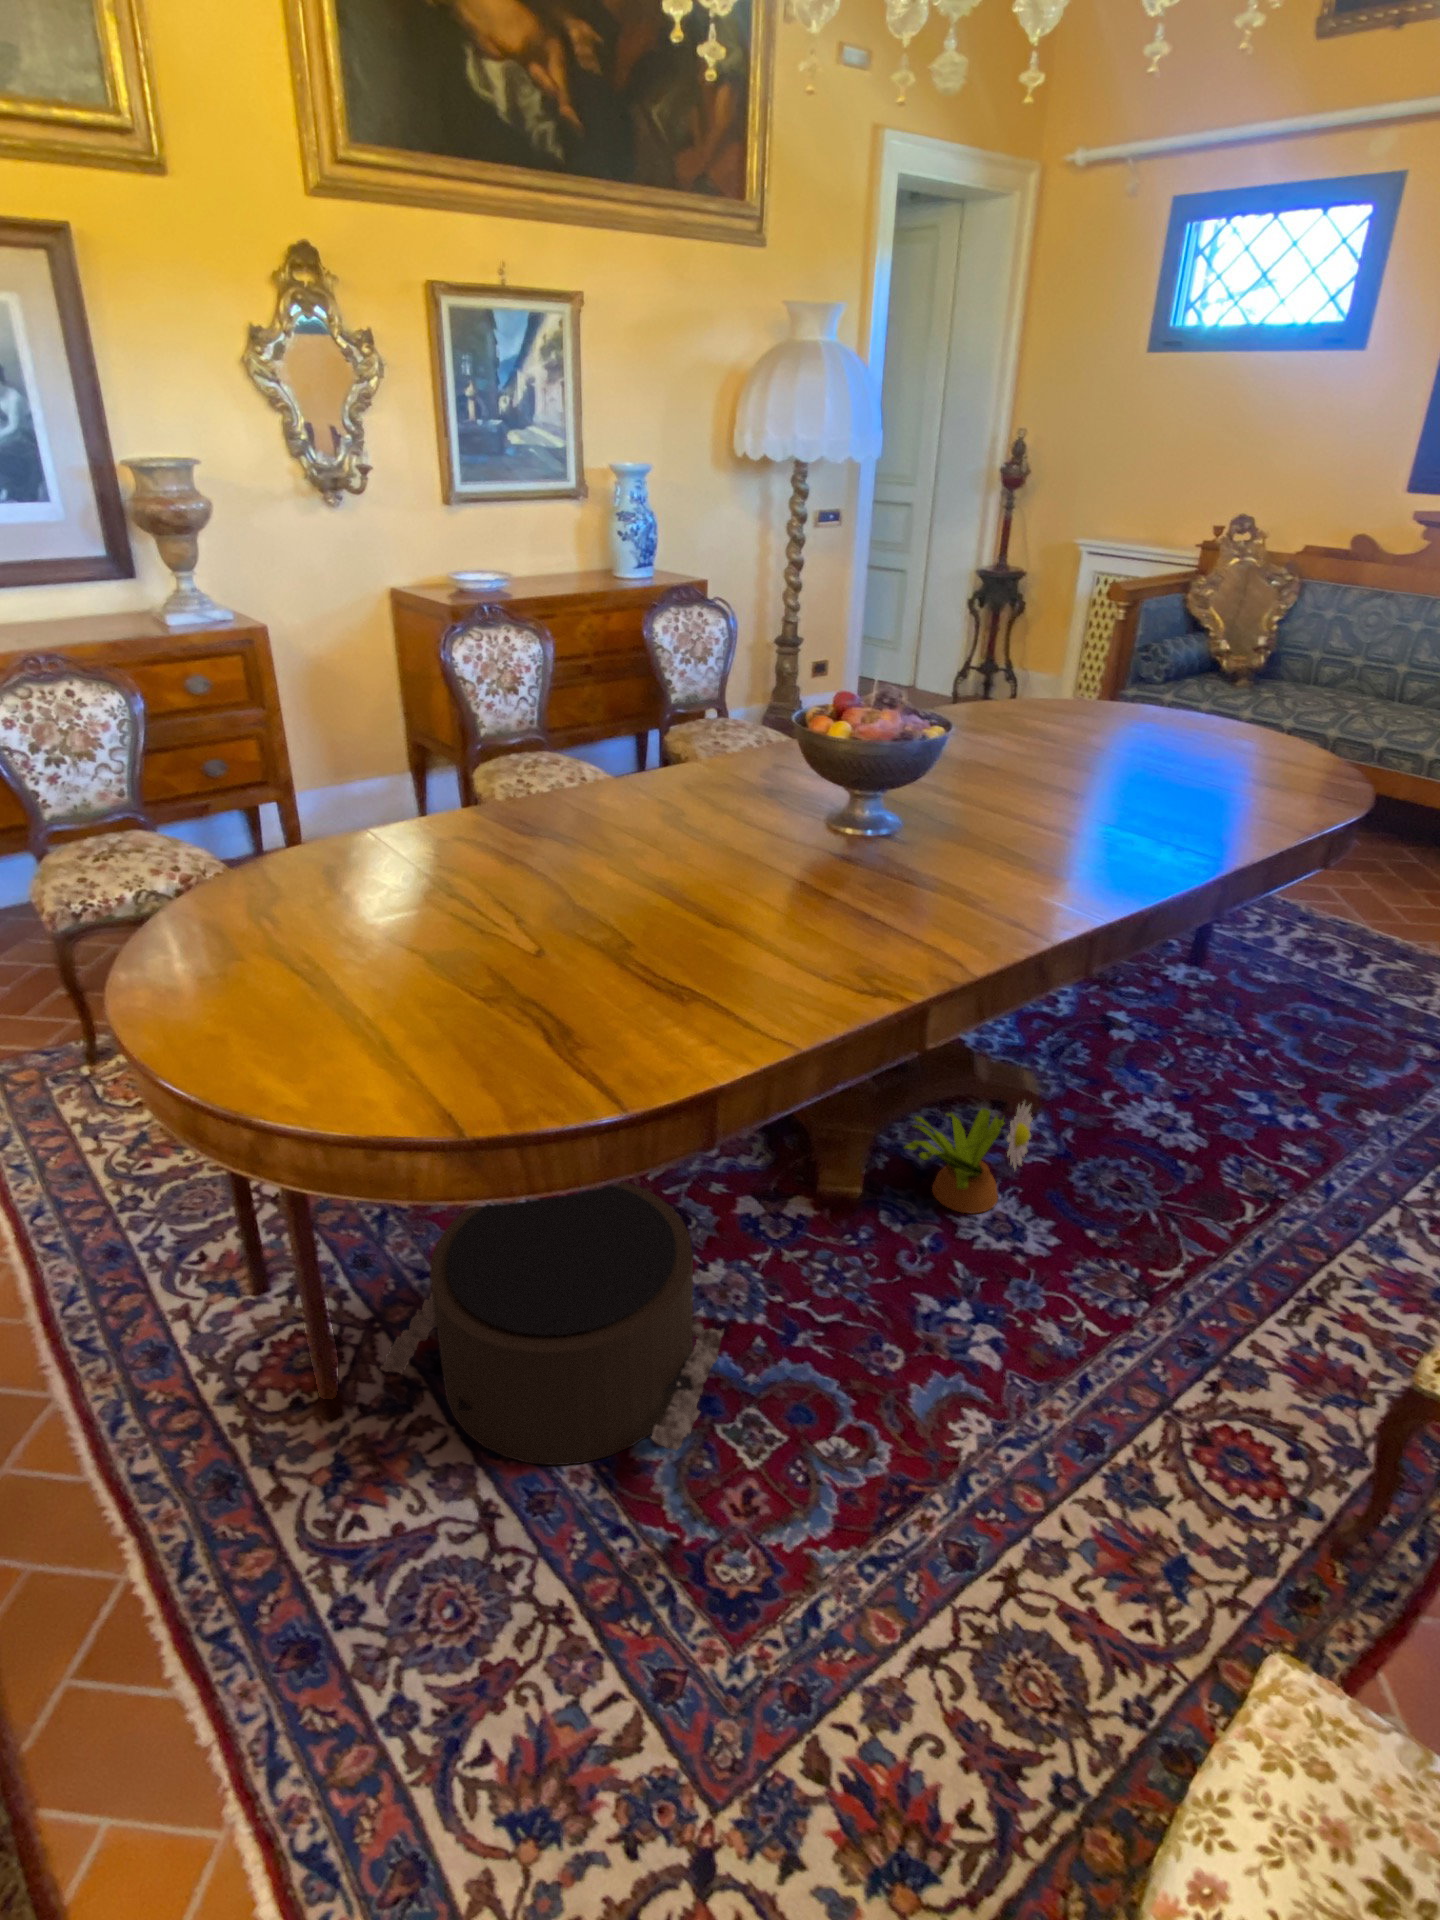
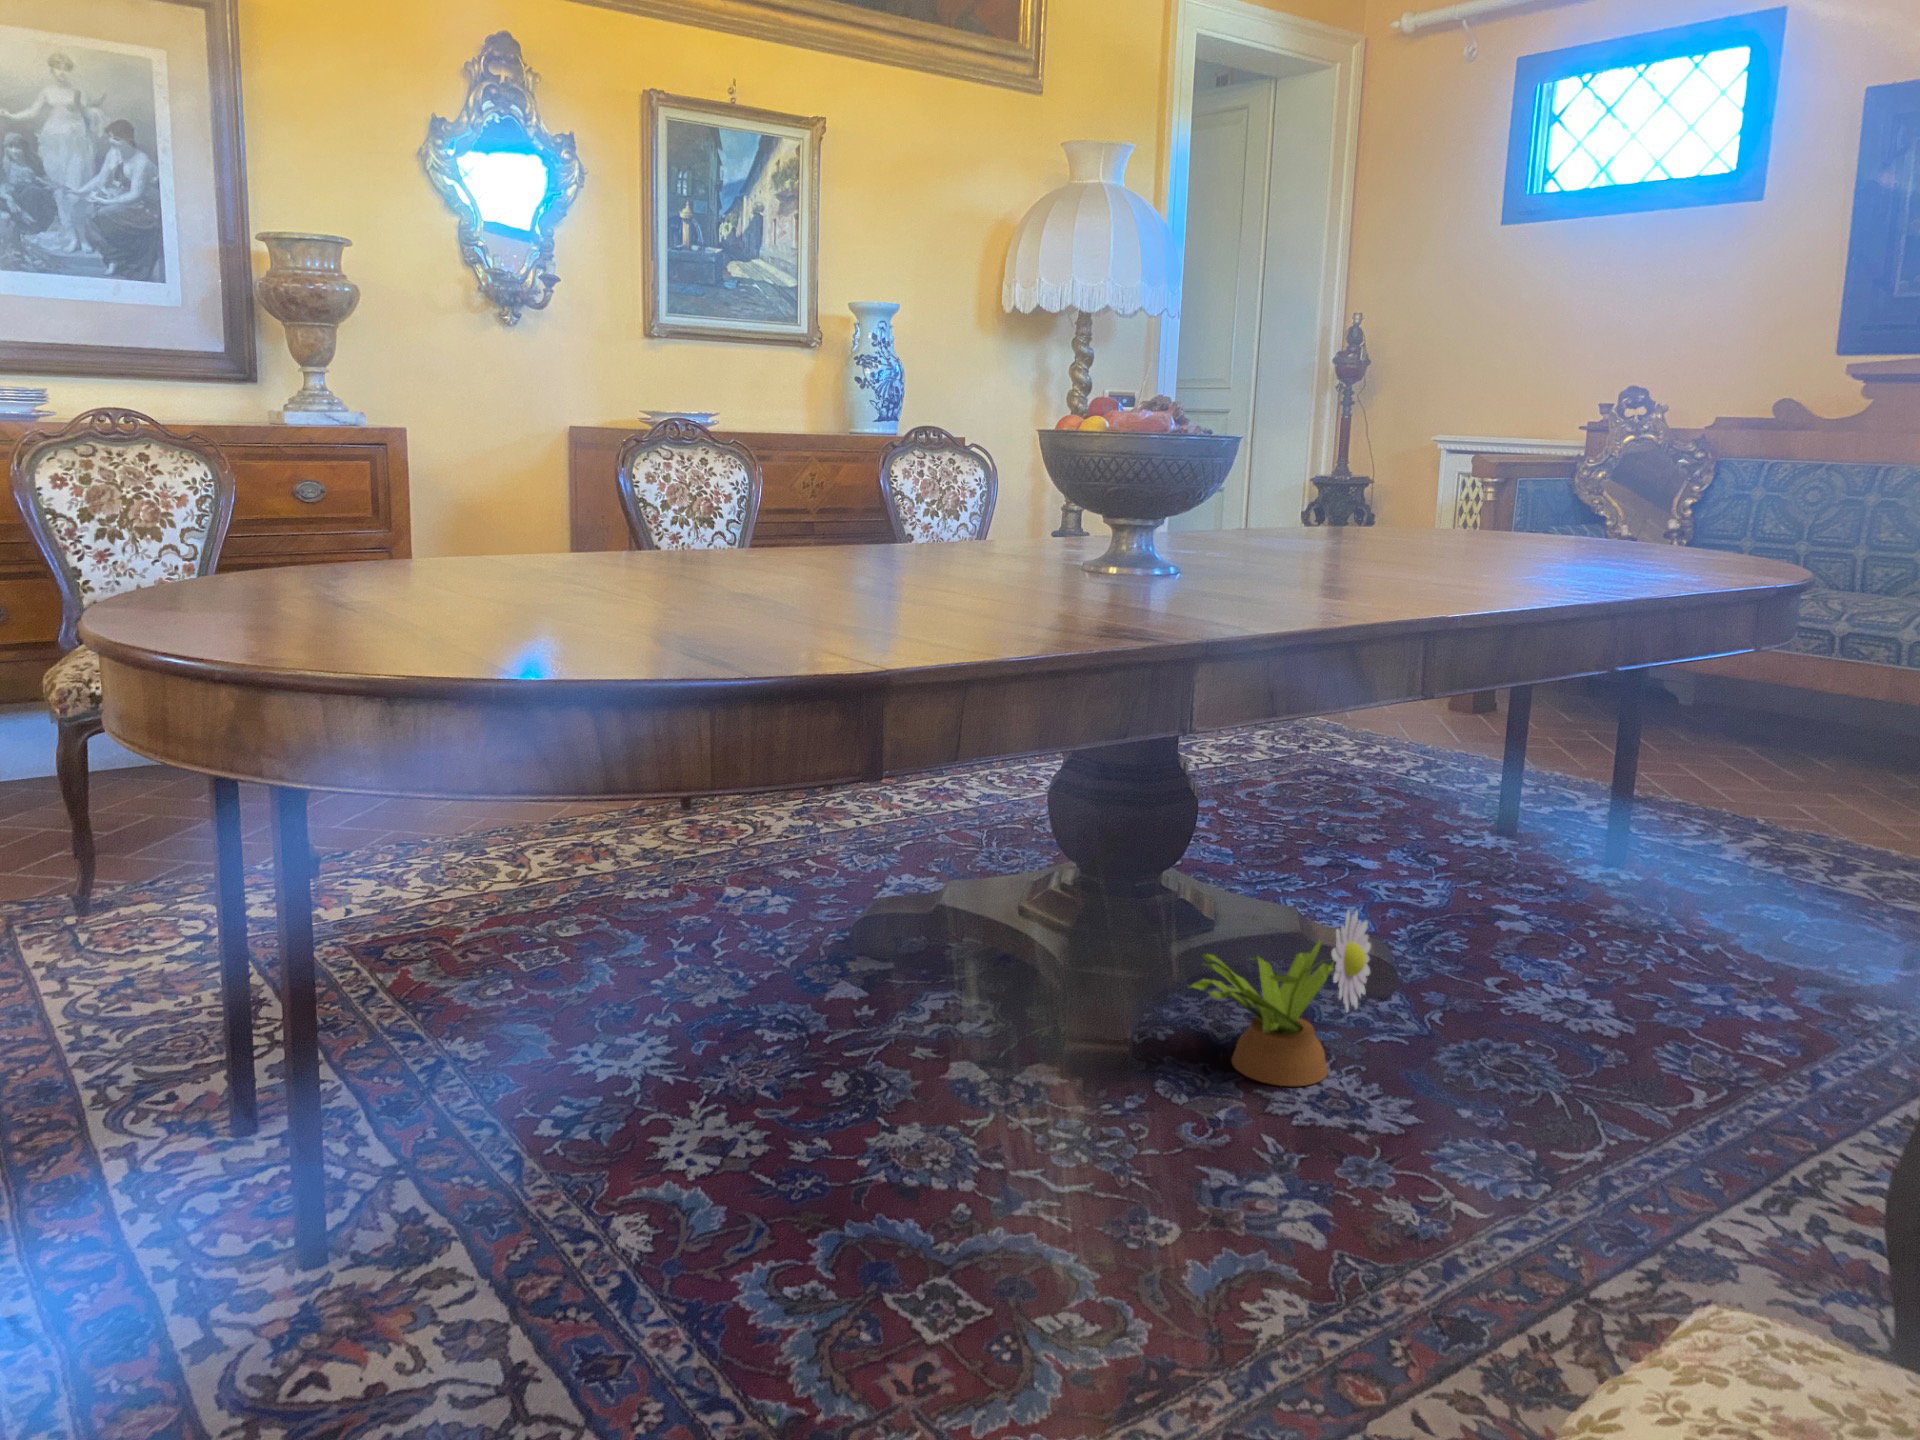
pouf: present [380,1182,724,1465] -> none [387,957,908,1330]

